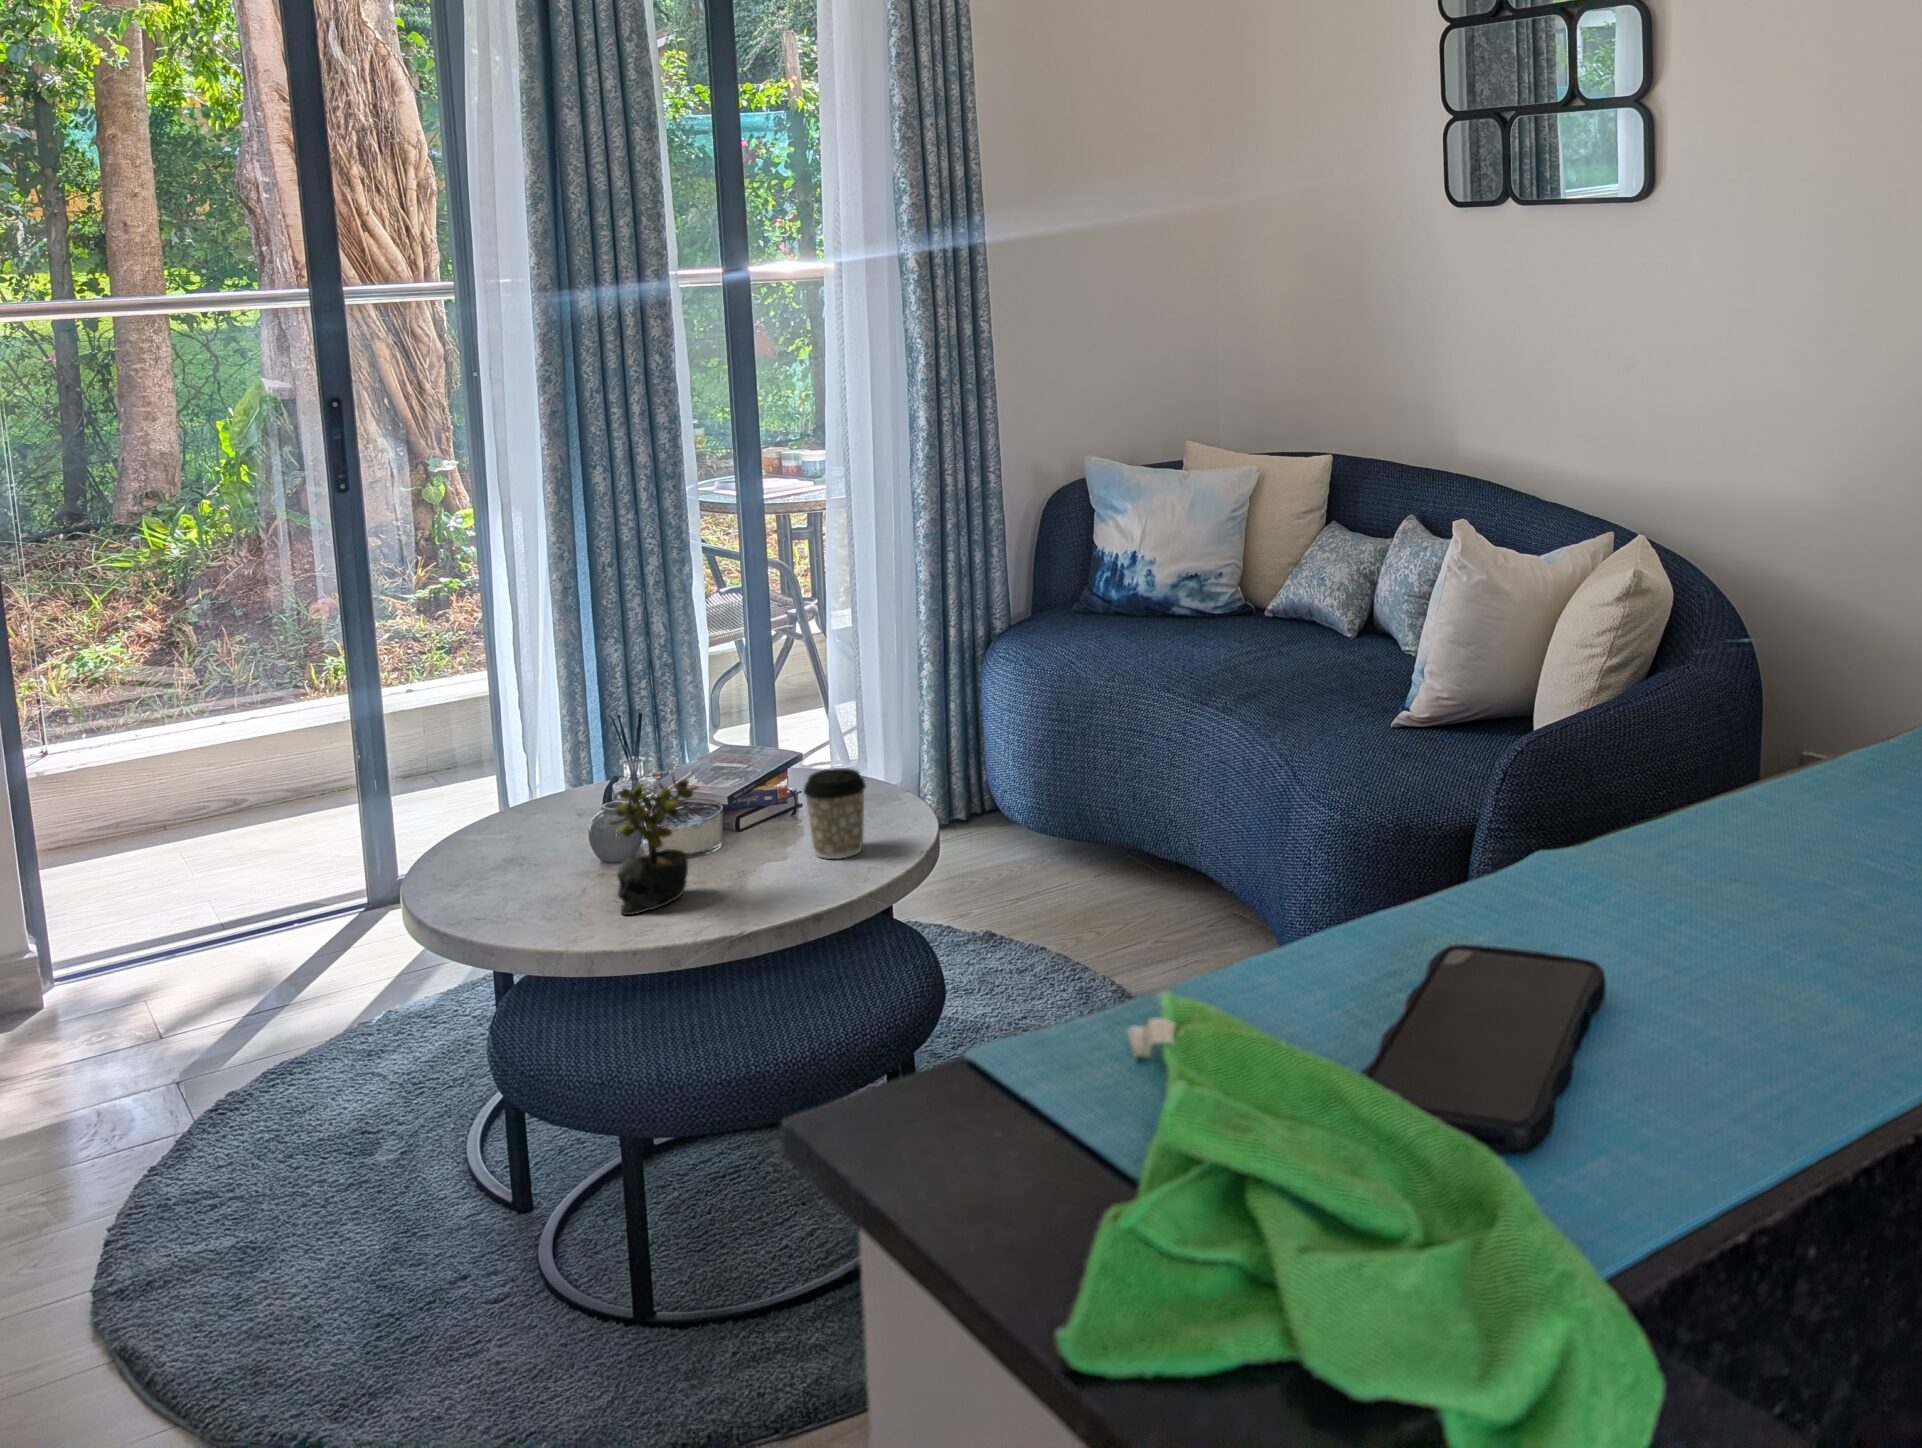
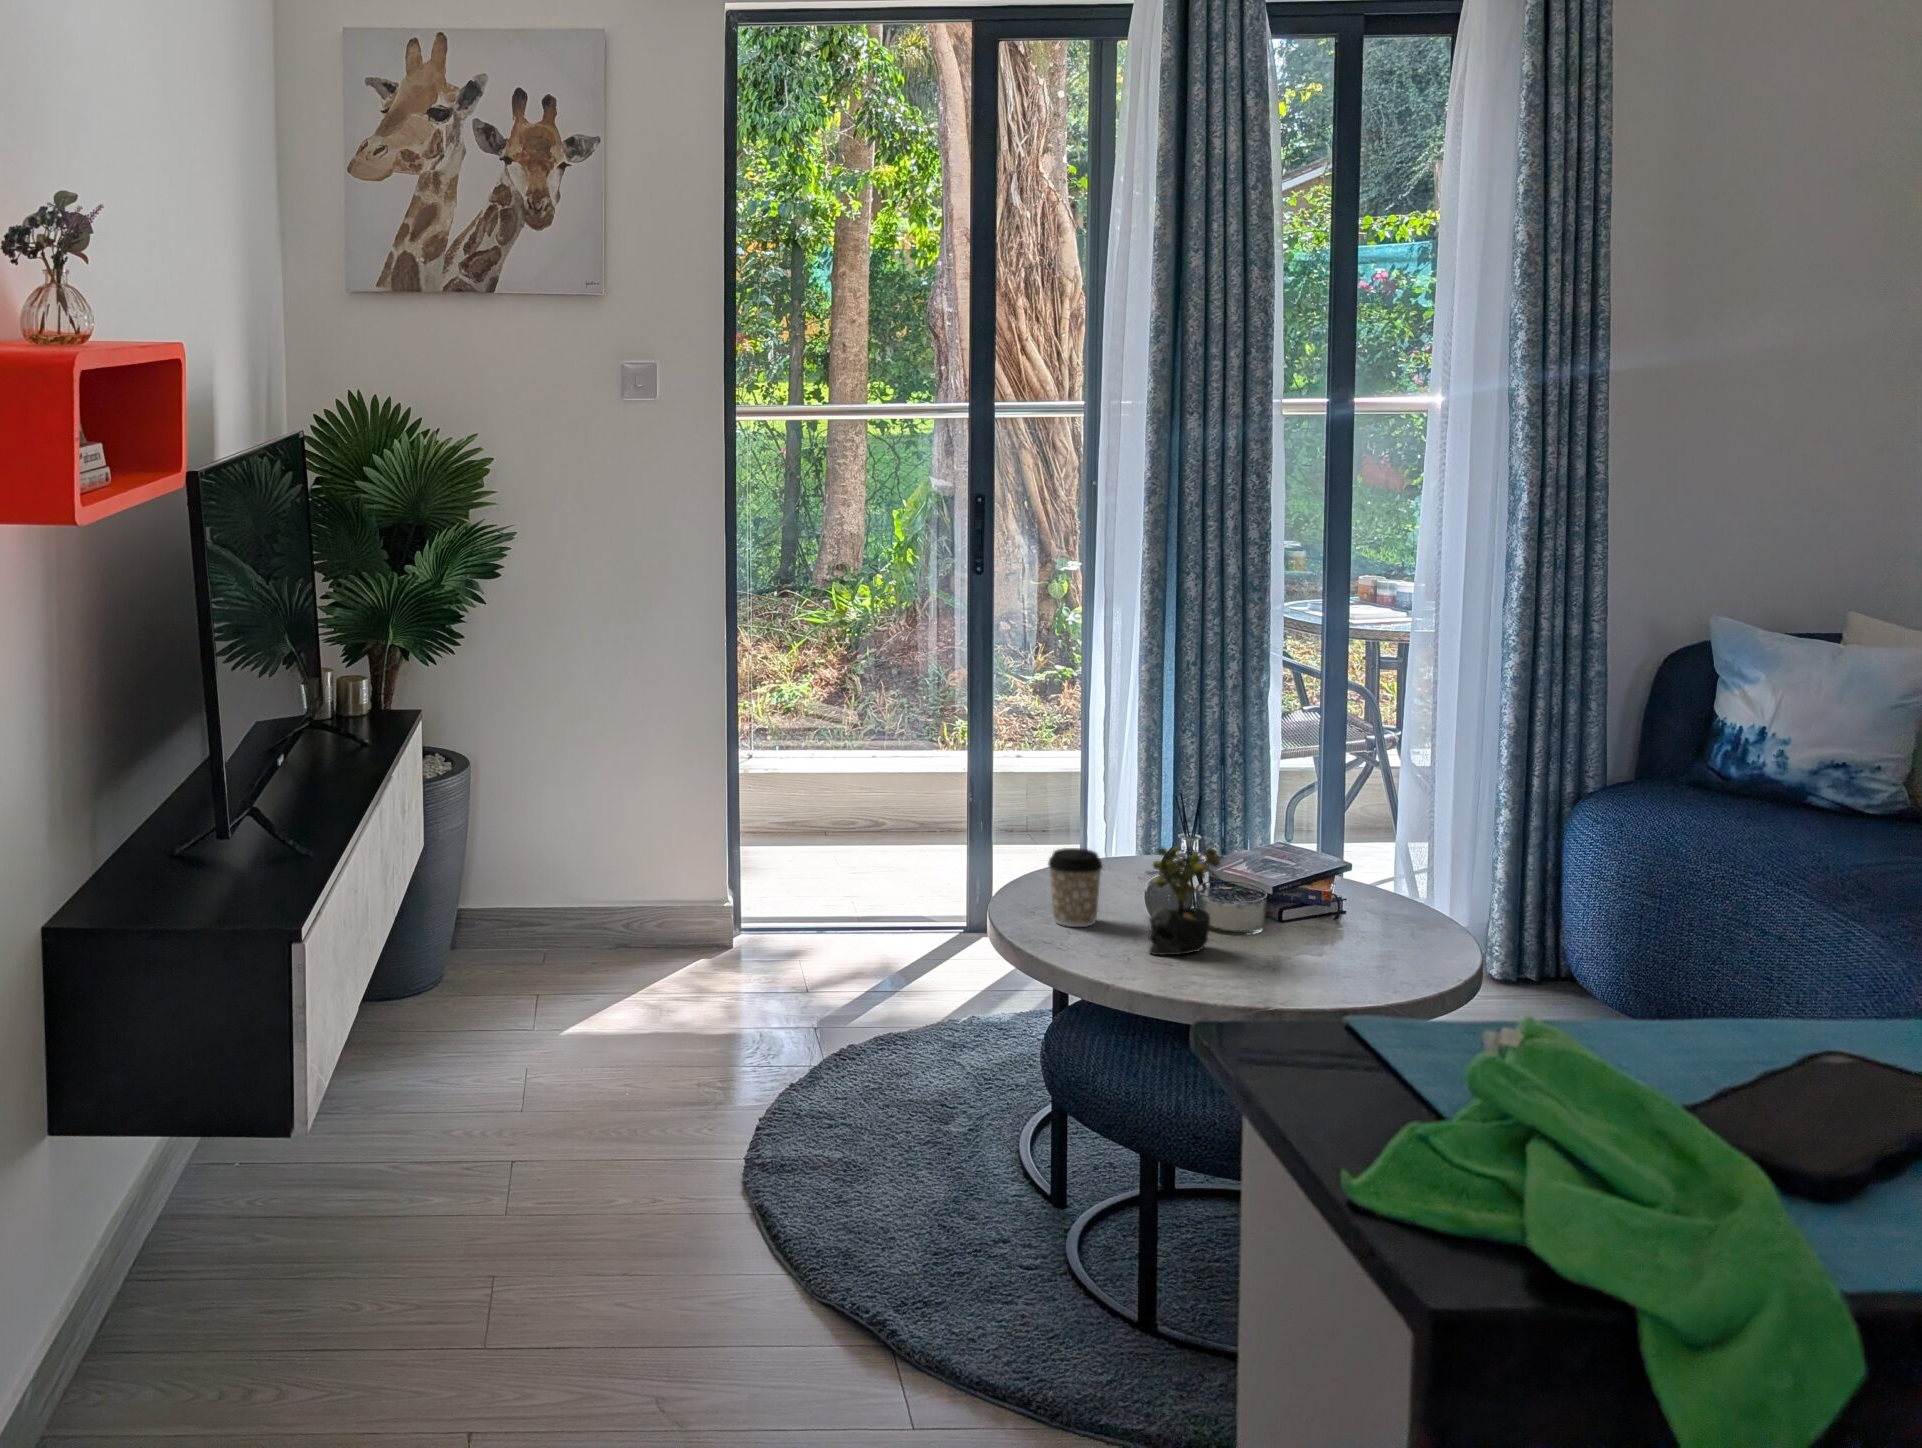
coffee cup: present [804,768,866,859] -> present [1048,848,1103,927]

